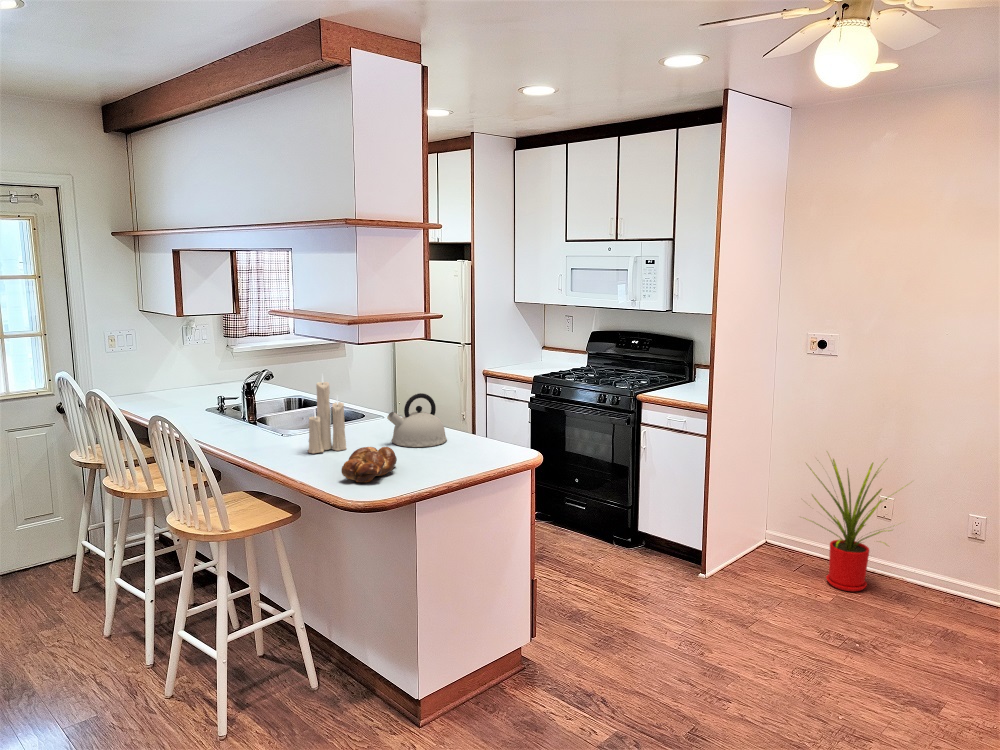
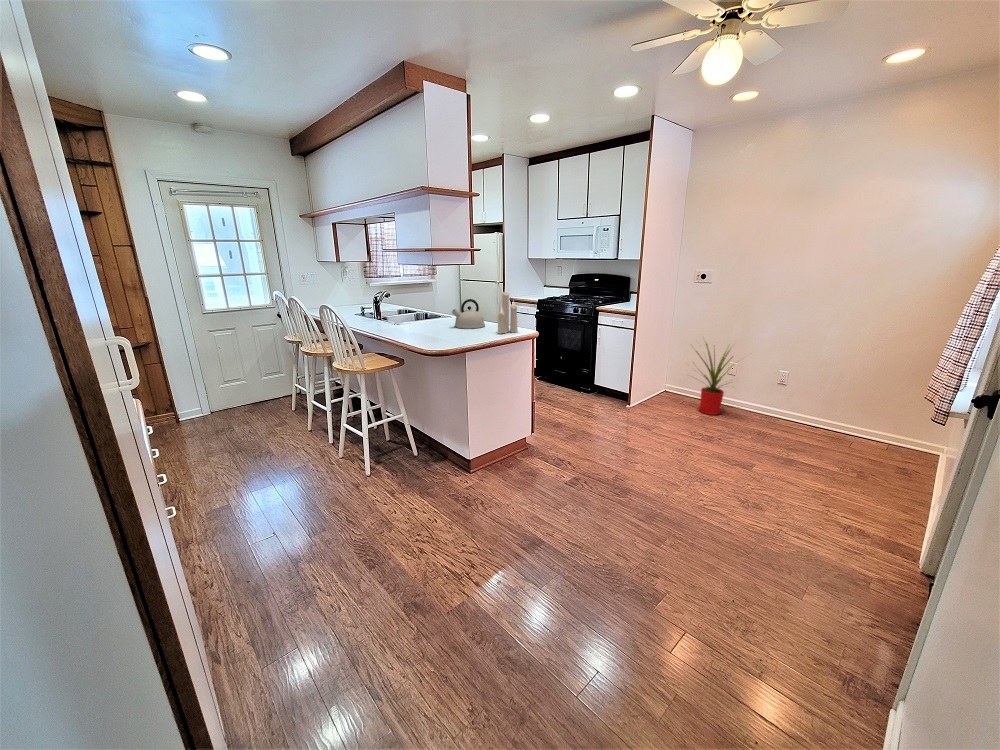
candle: present [308,376,346,453] -> present [497,292,518,334]
bread loaf: present [341,447,397,483] -> none [425,324,456,343]

